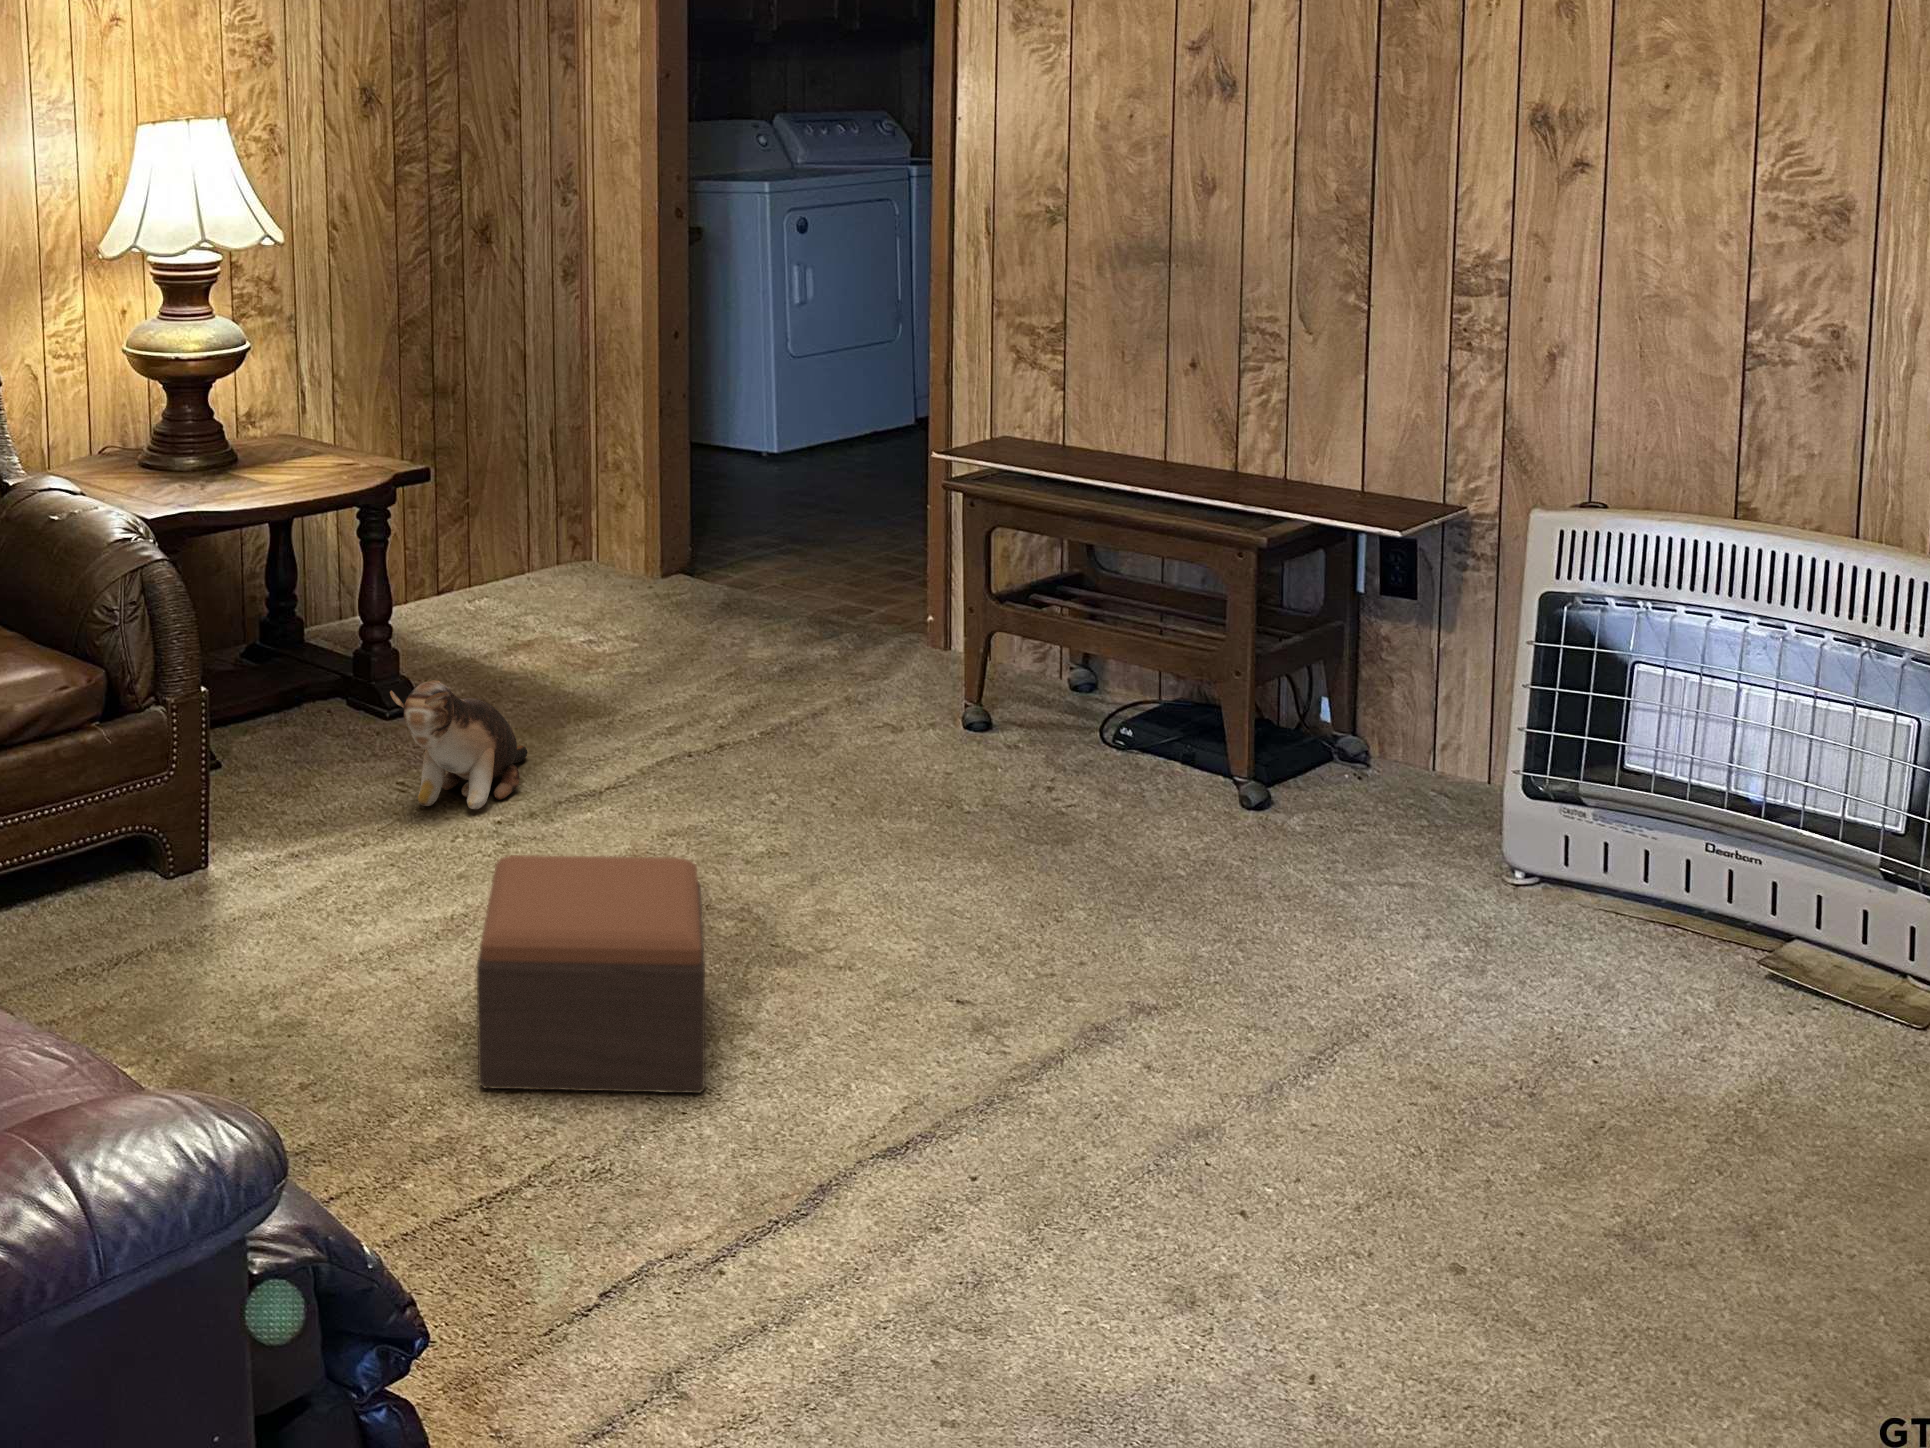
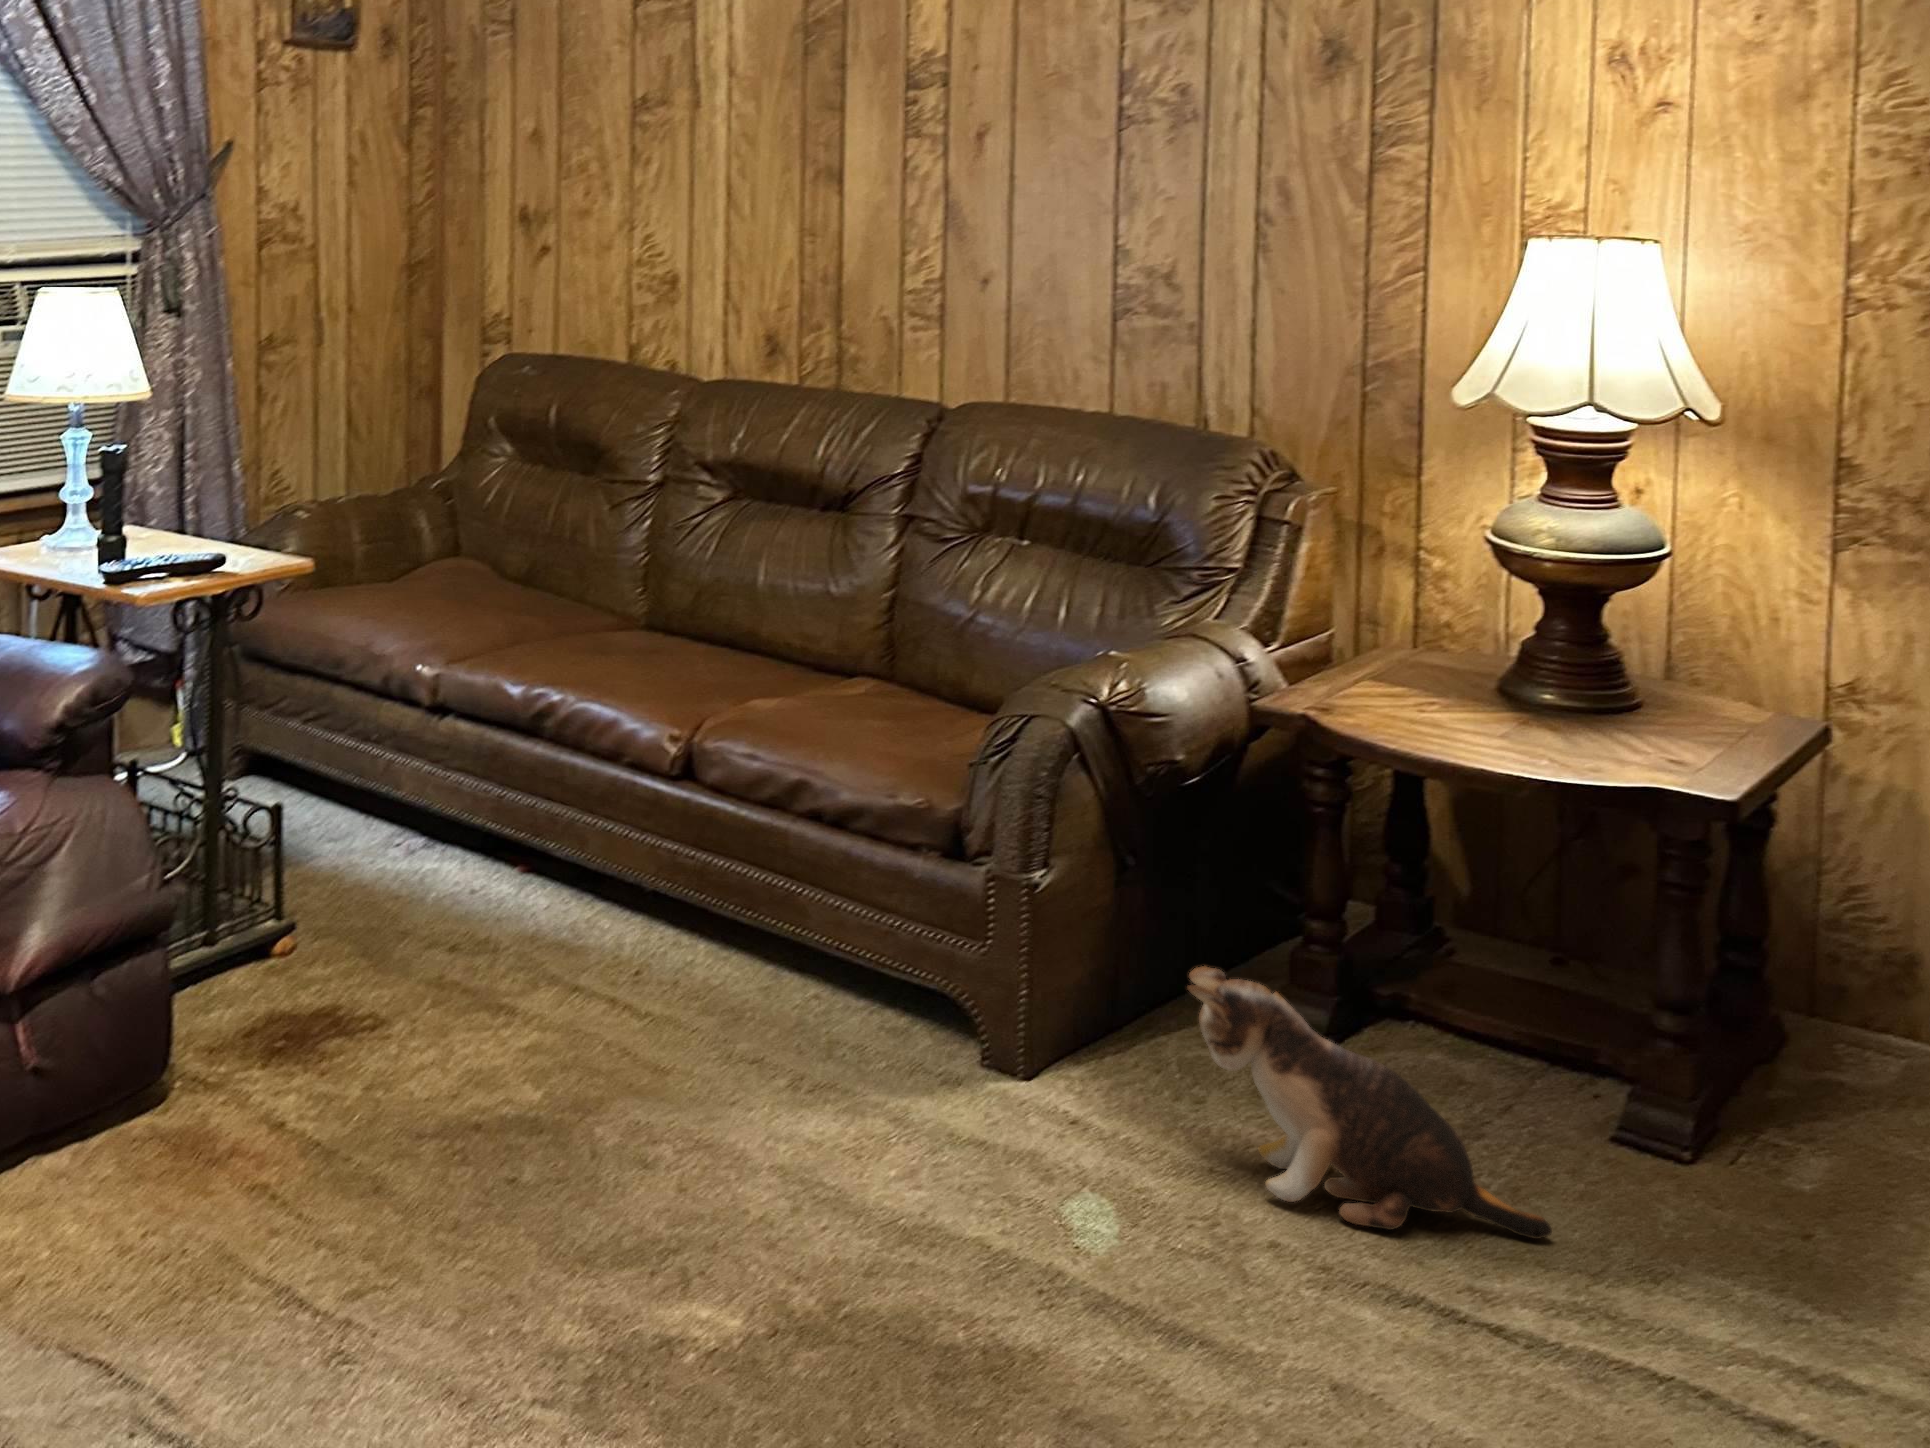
footstool: present [477,855,705,1093] -> none [450,1053,743,1377]

